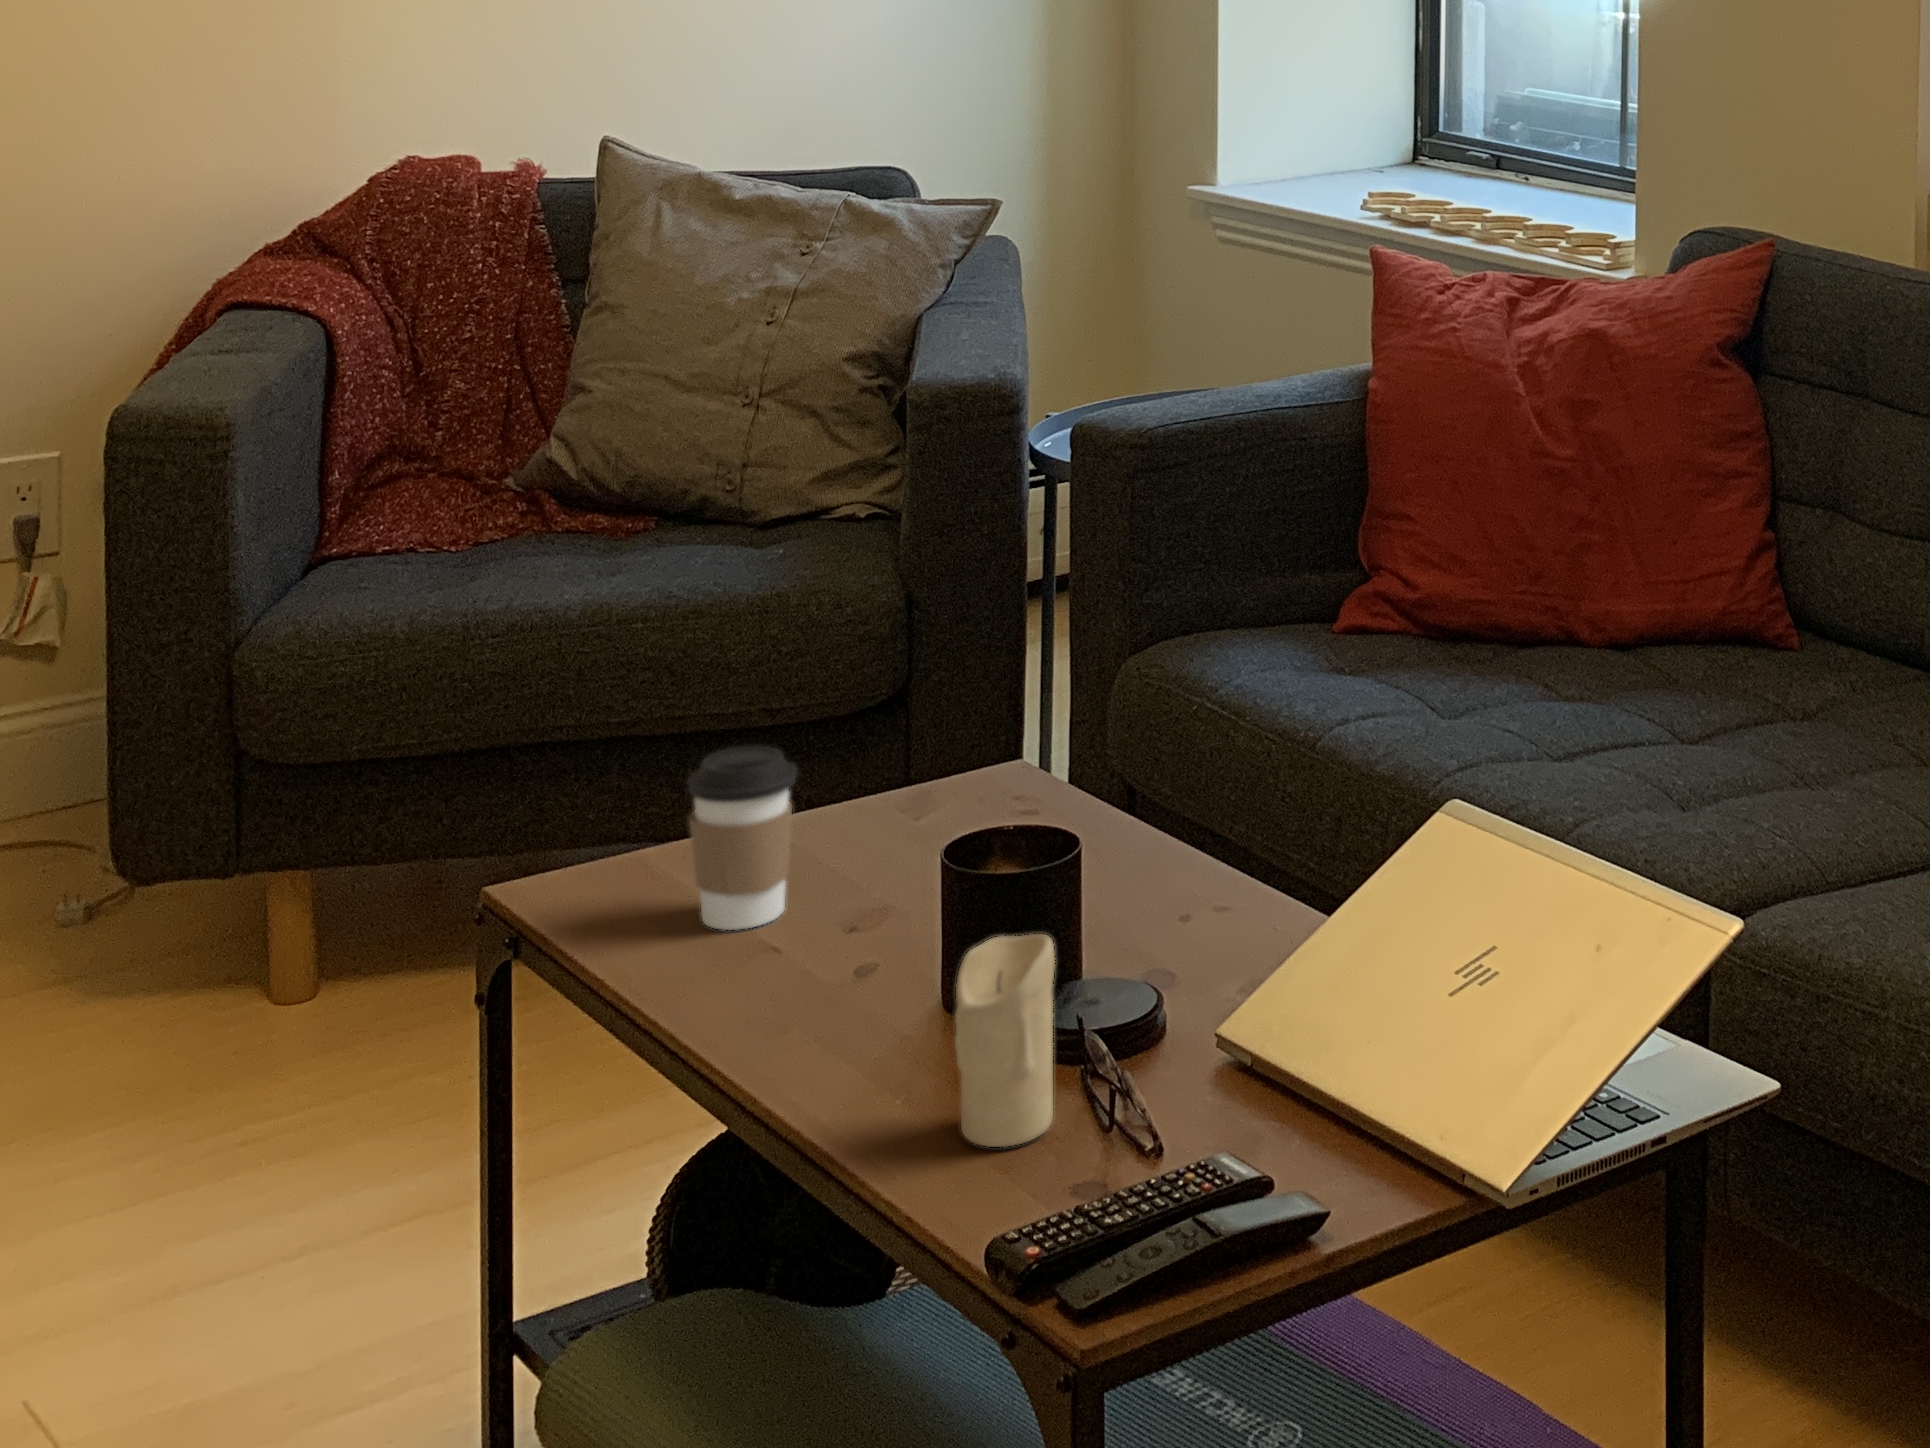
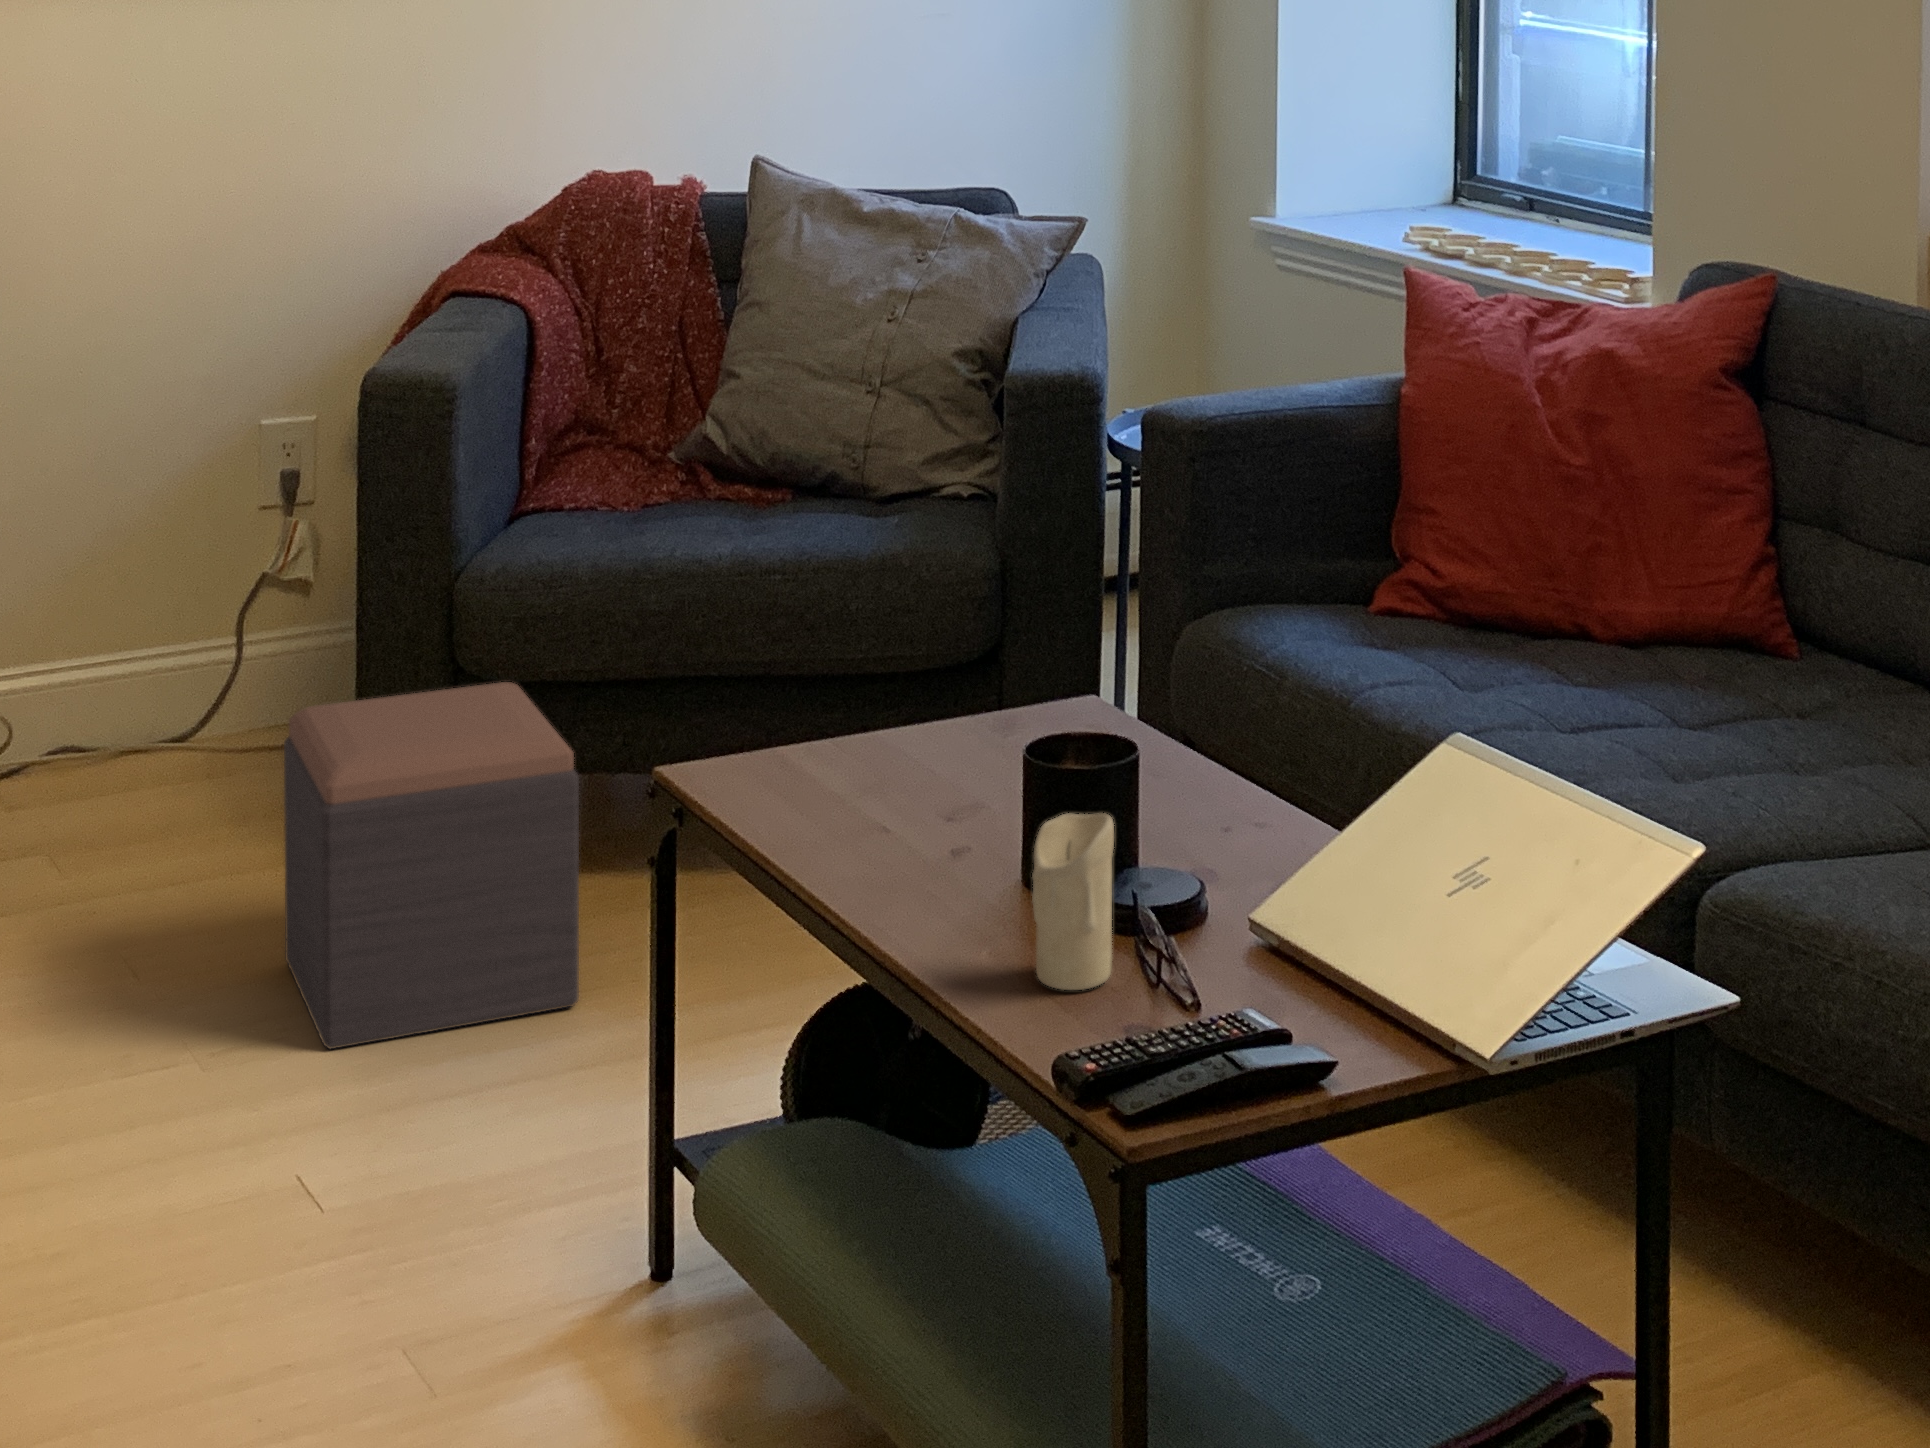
coffee cup: present [688,746,798,930] -> none [819,657,908,811]
footstool: none [7,771,397,1236] -> present [284,682,579,1049]

